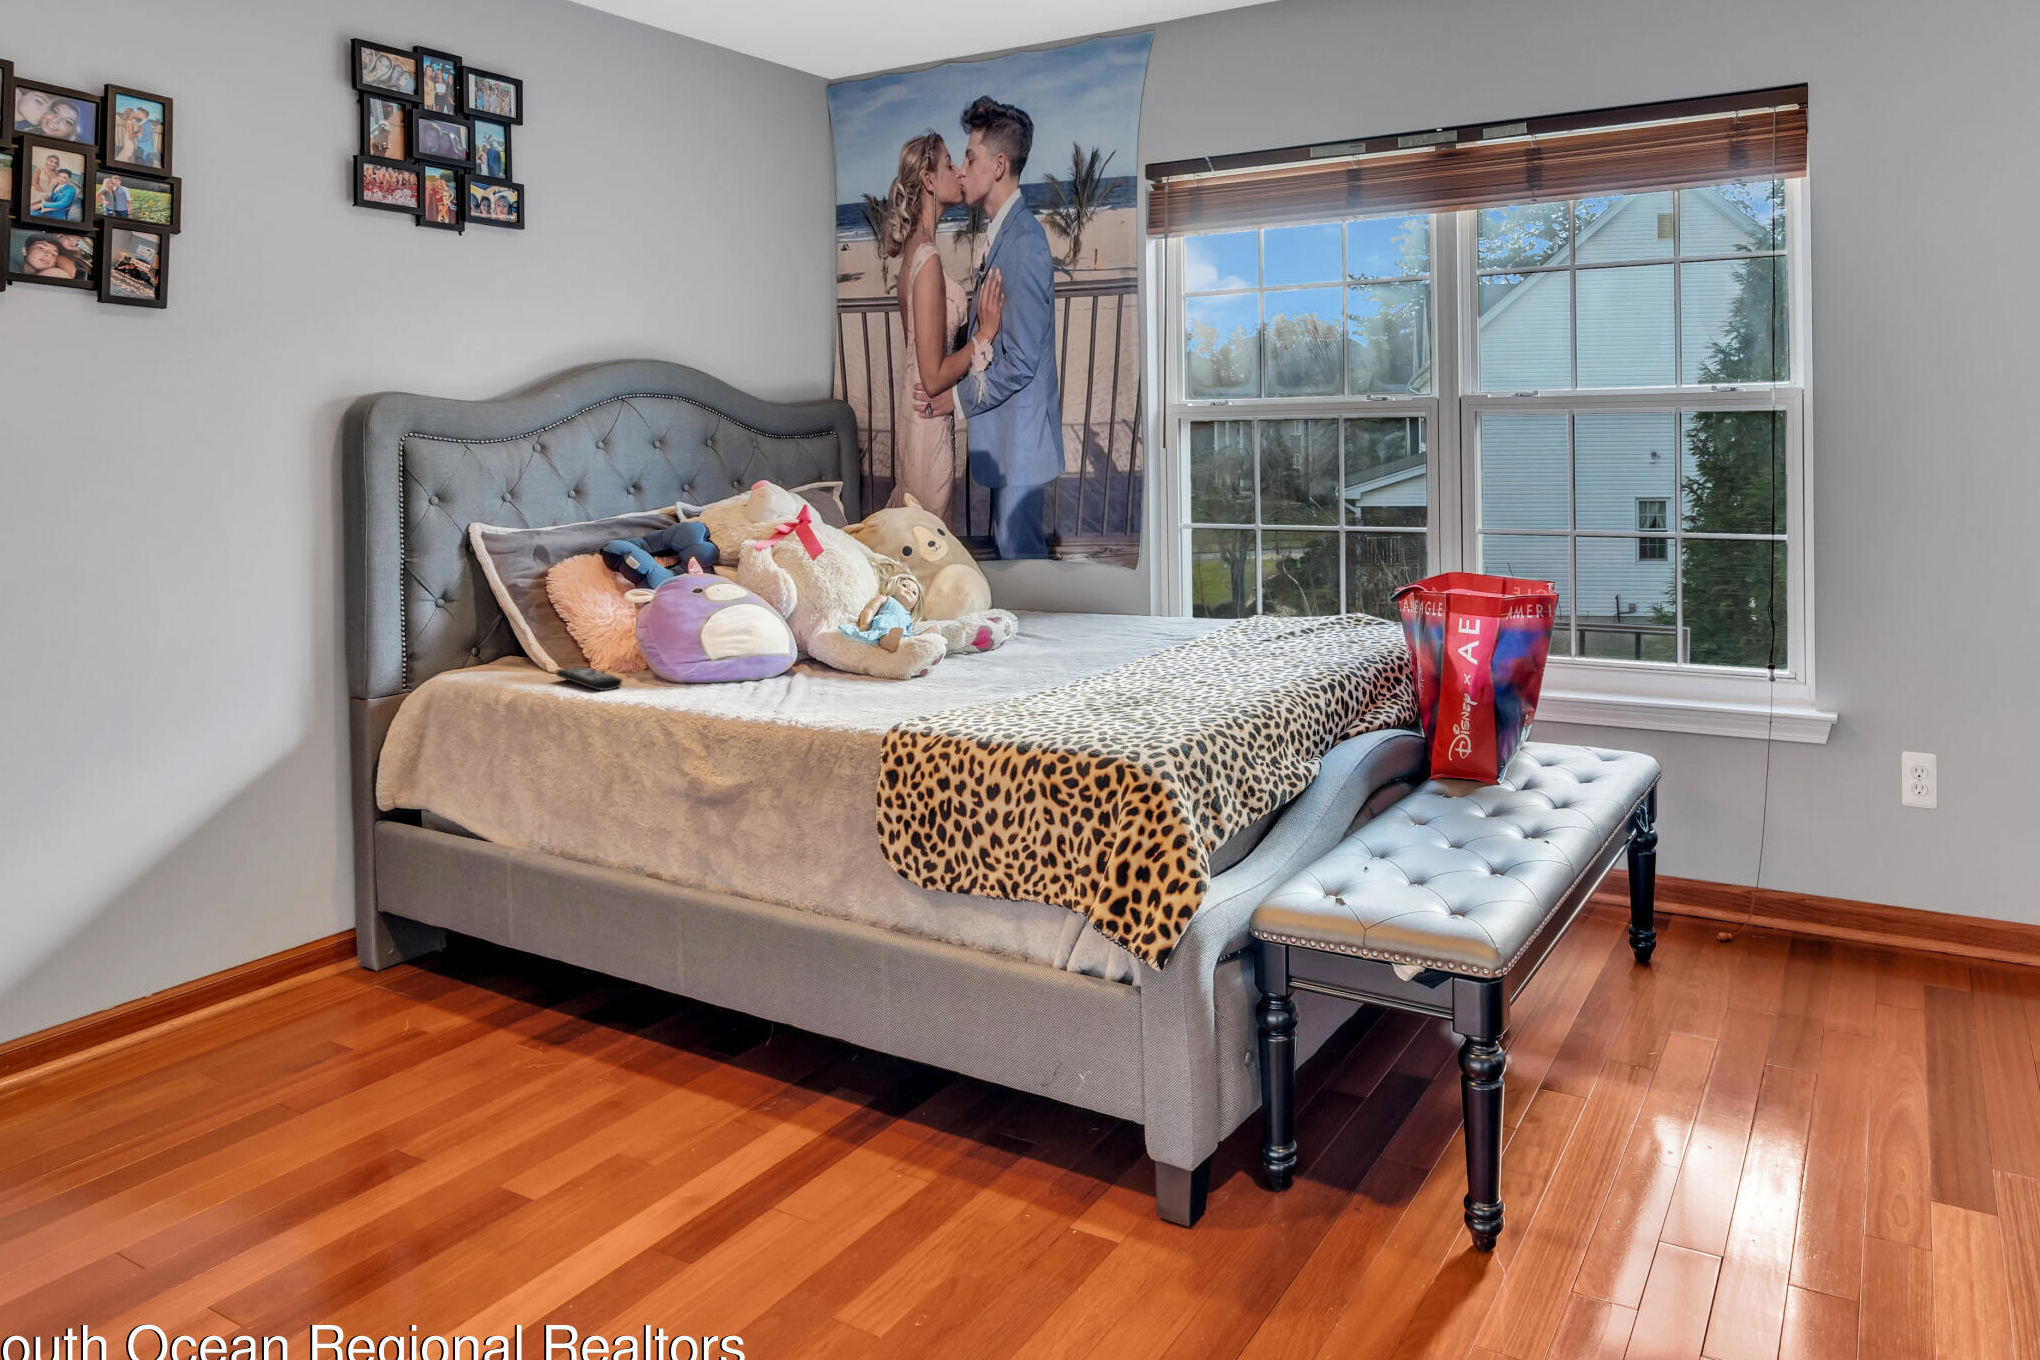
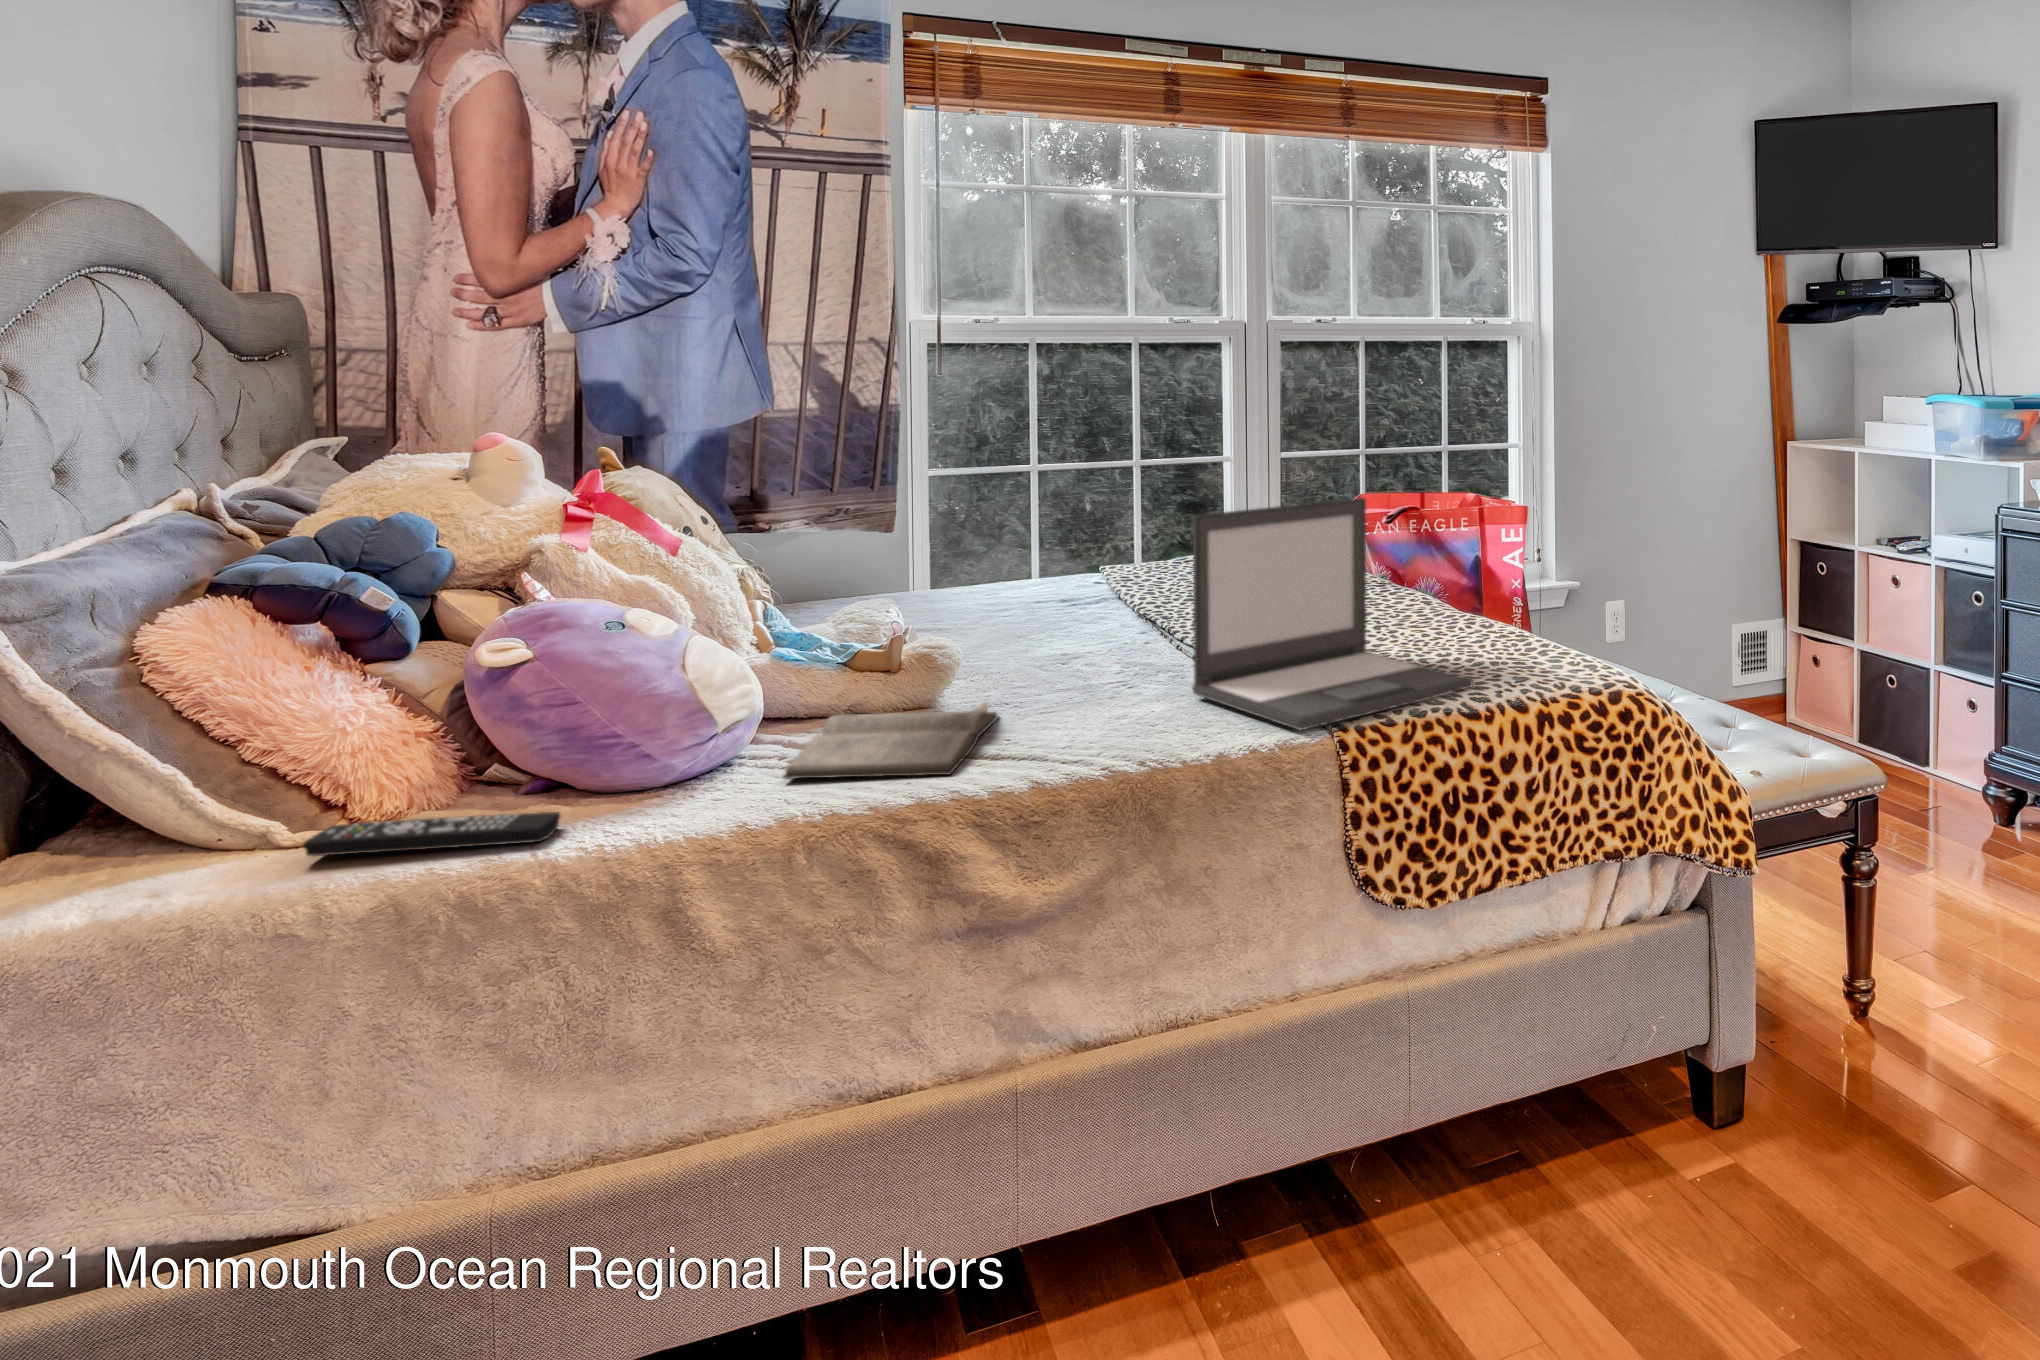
laptop: none [881,555,1108,731] -> present [1192,498,1473,730]
diary: none [707,663,868,703] -> present [783,702,998,779]

